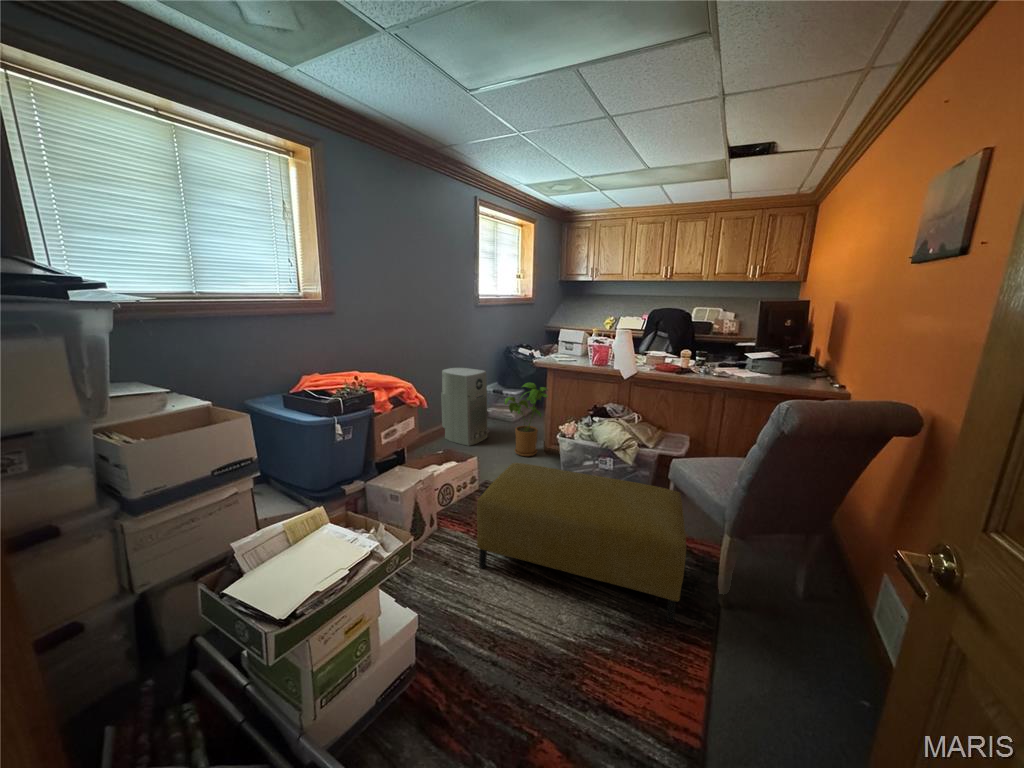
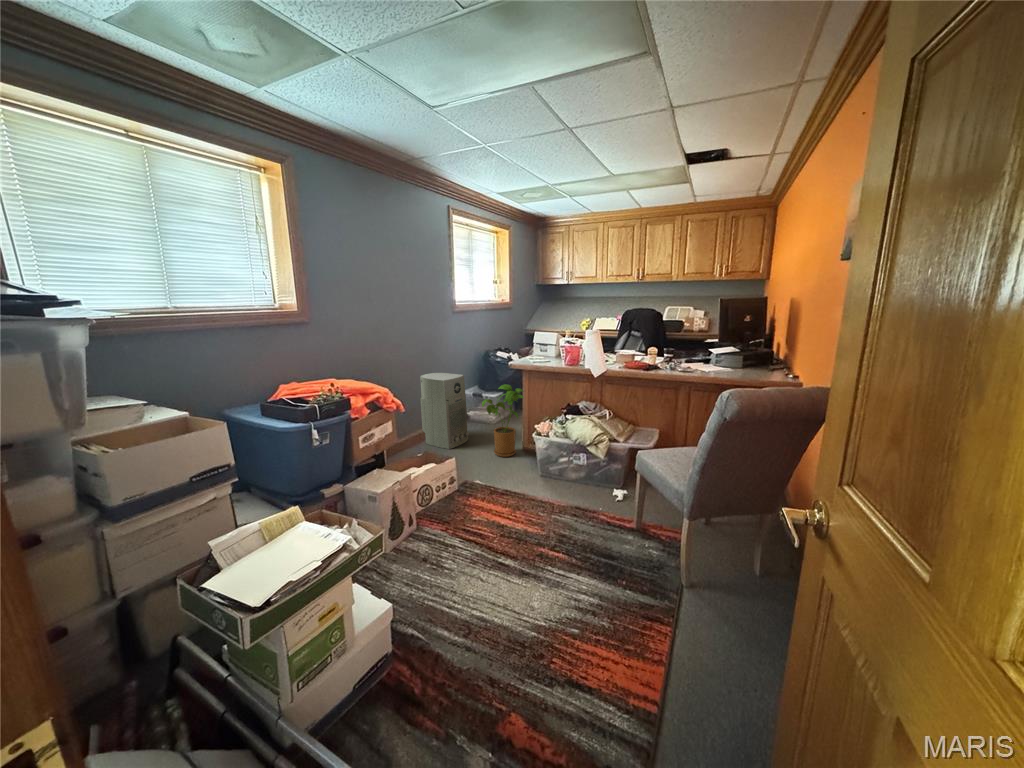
ottoman: present [477,463,687,623] -> none [451,461,647,603]

